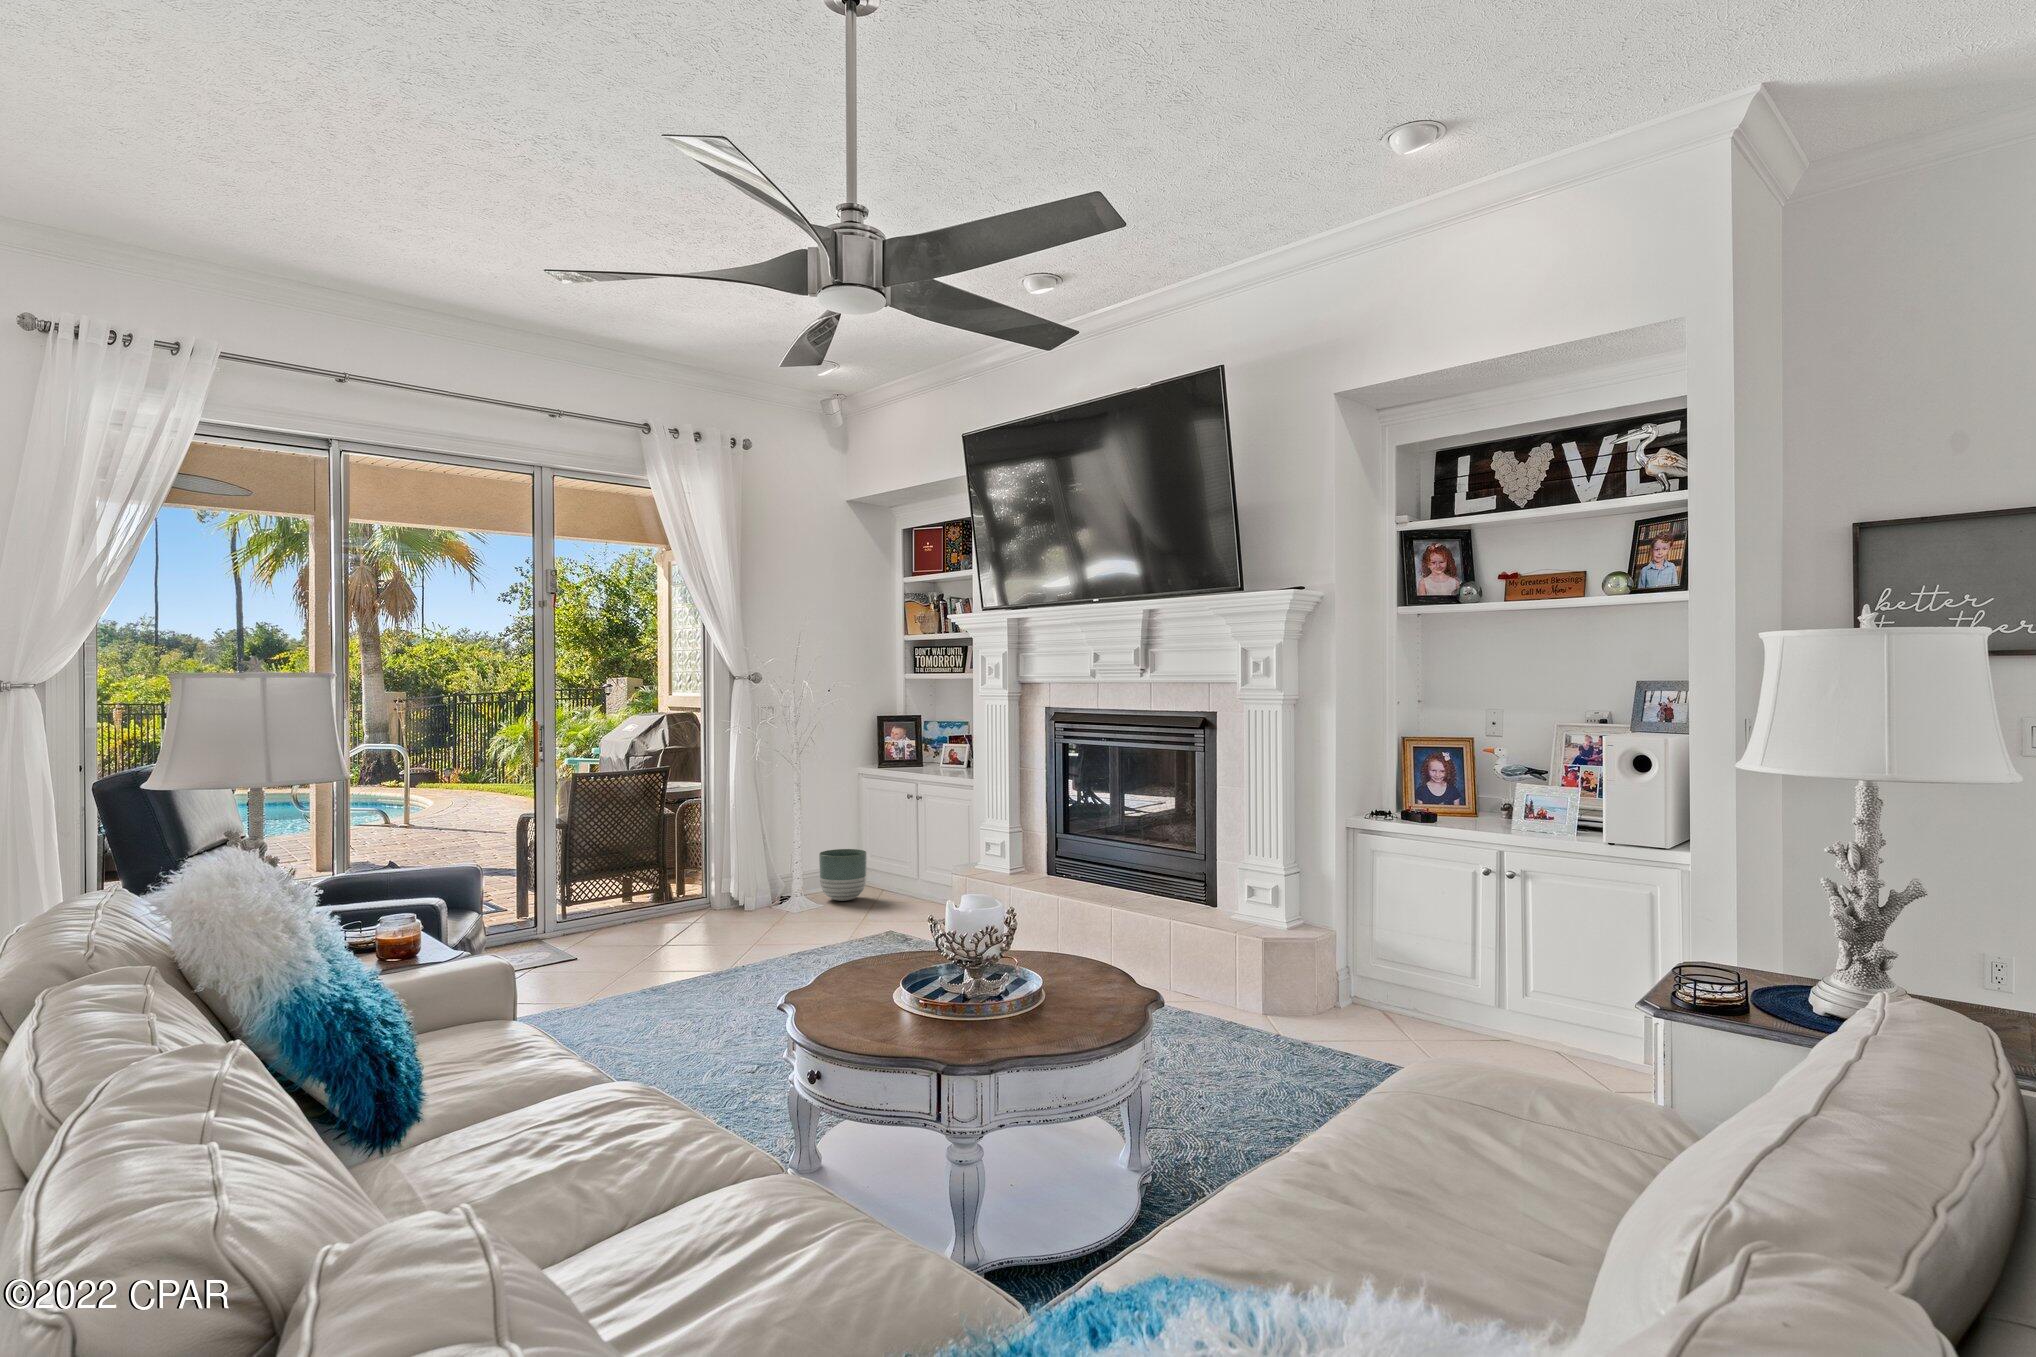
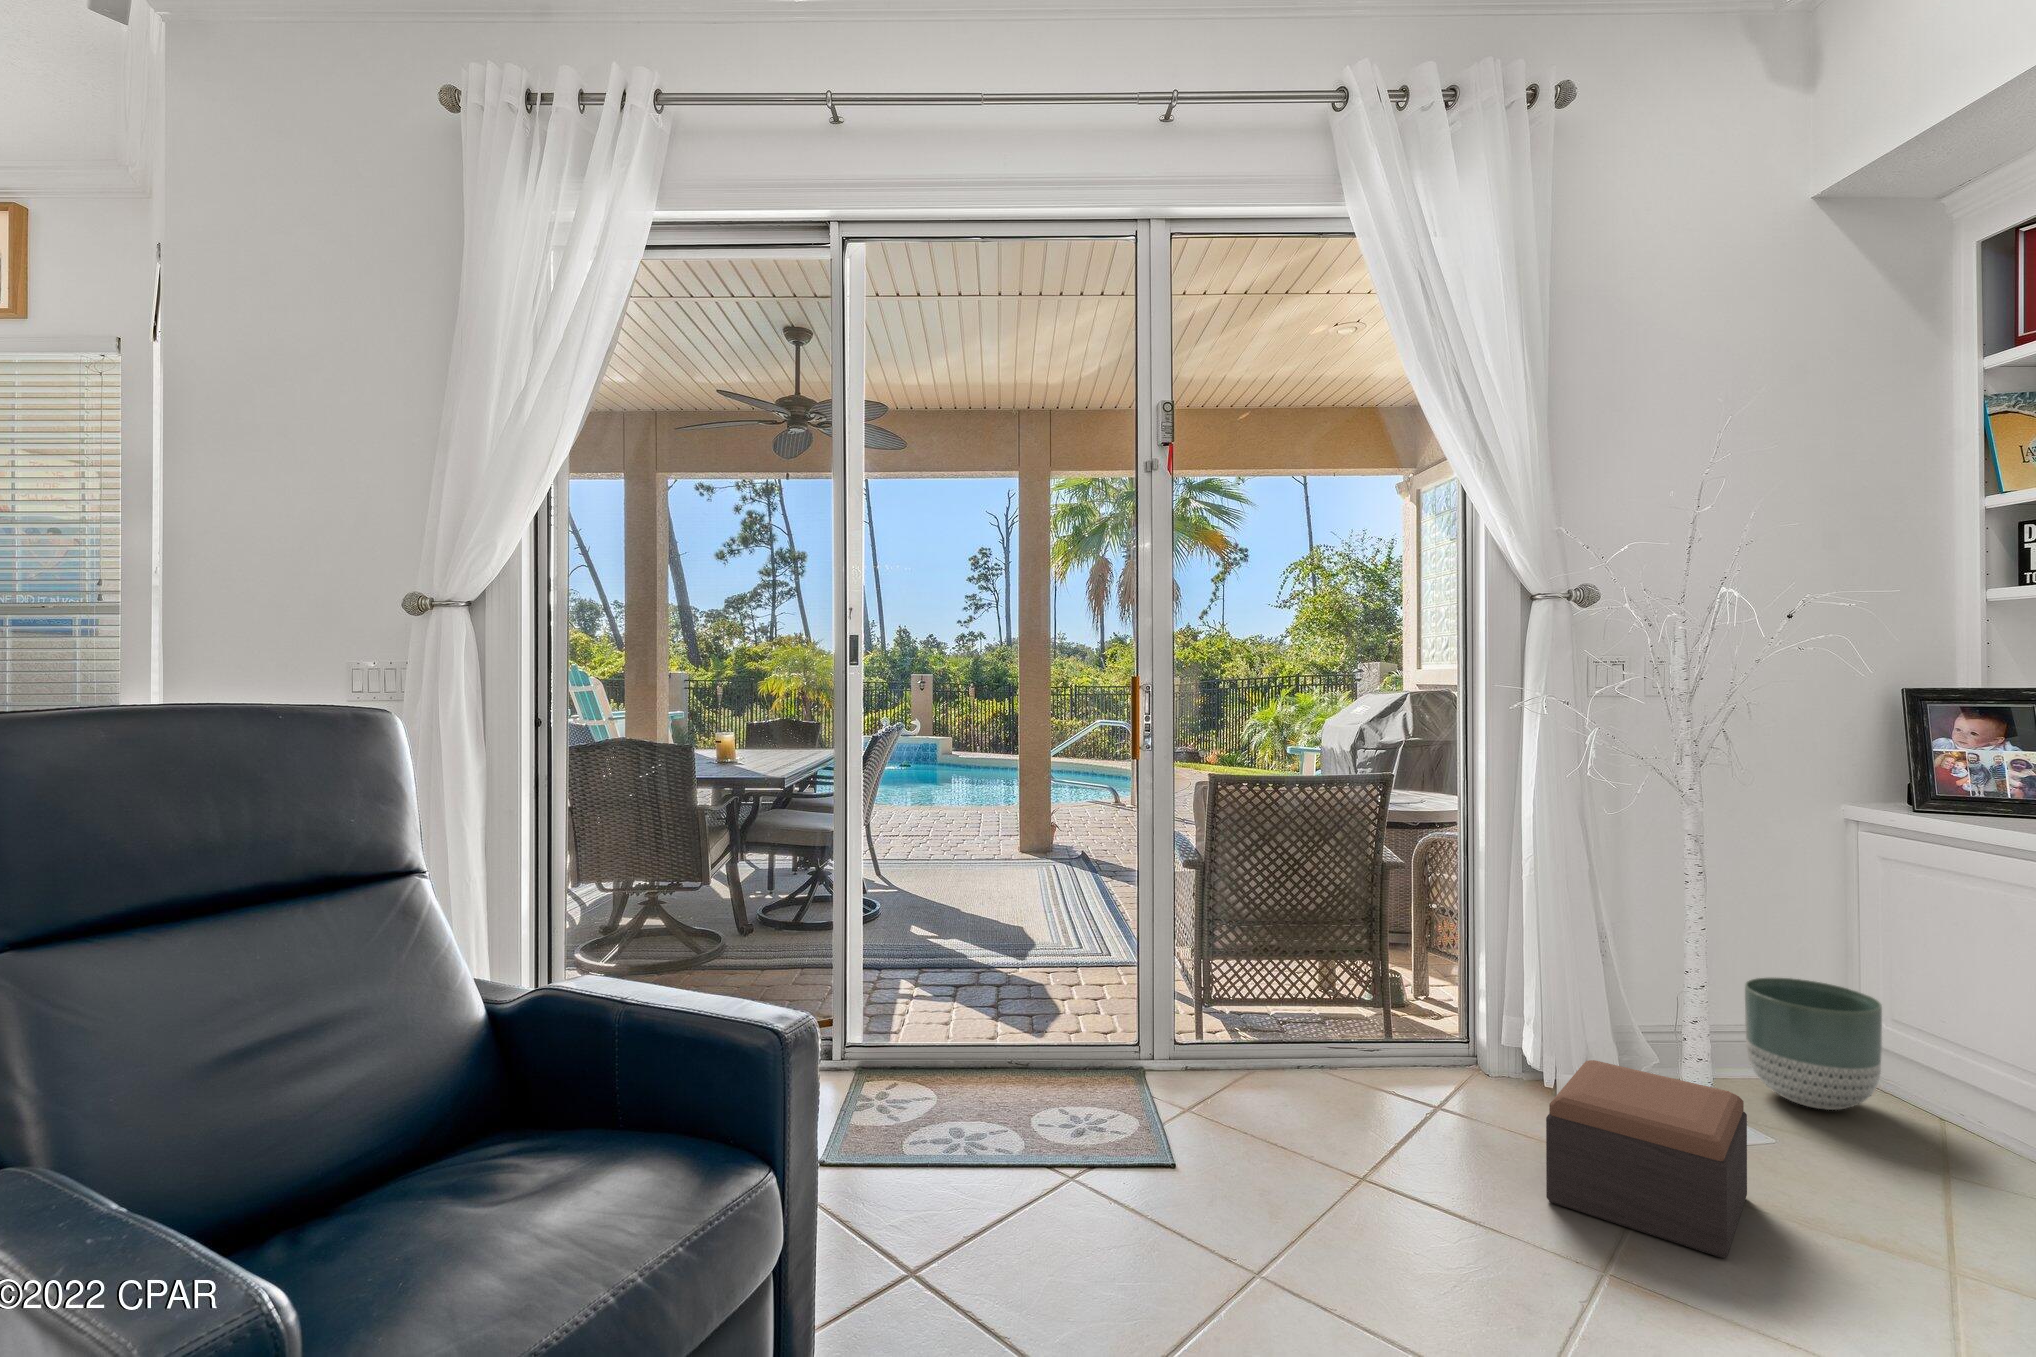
footstool: none [746,884,816,939] -> present [1546,1060,1747,1258]

